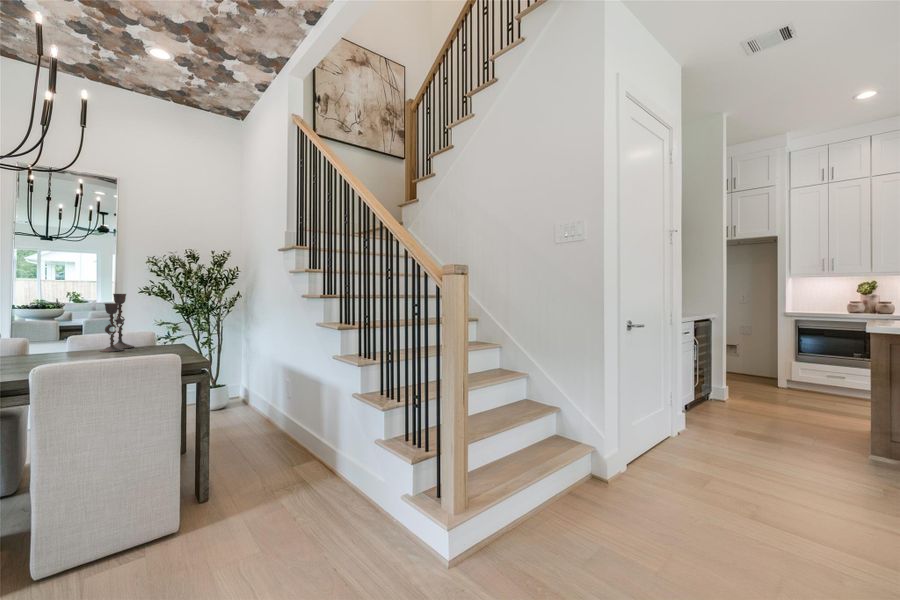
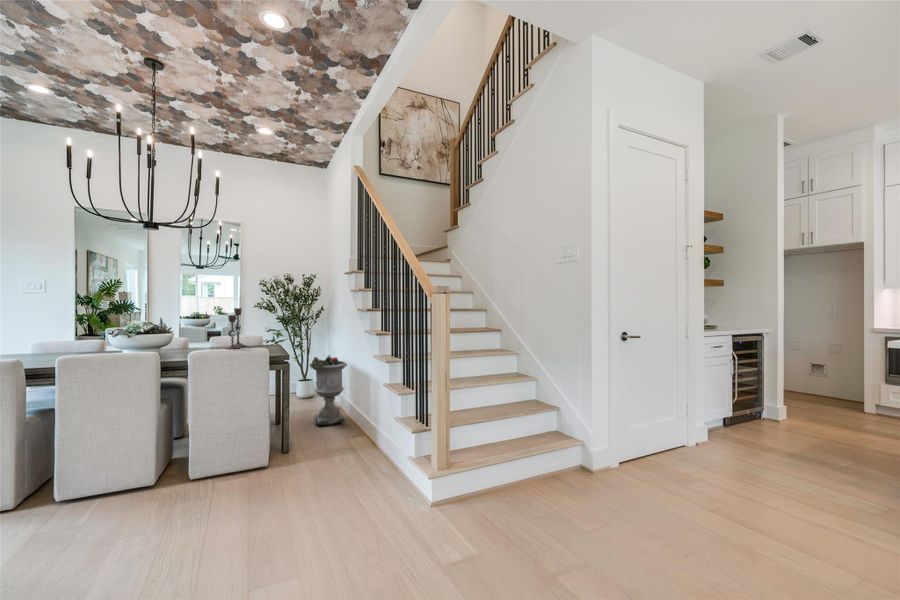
planter: none [230,355,282,448] -> present [310,355,347,425]

